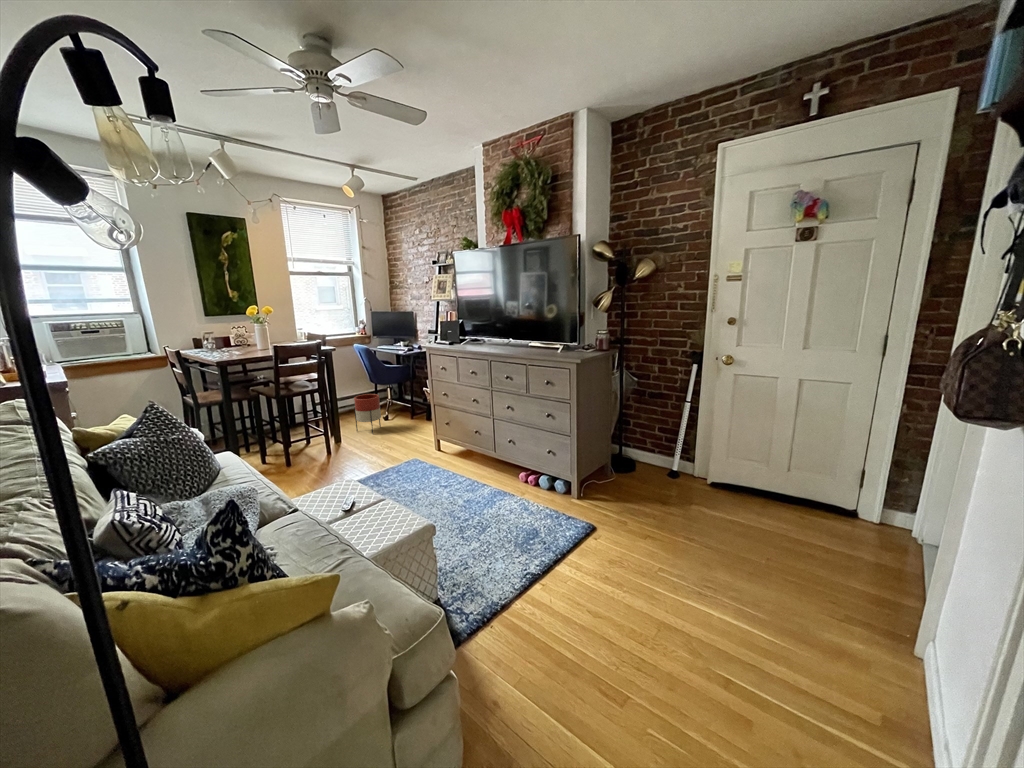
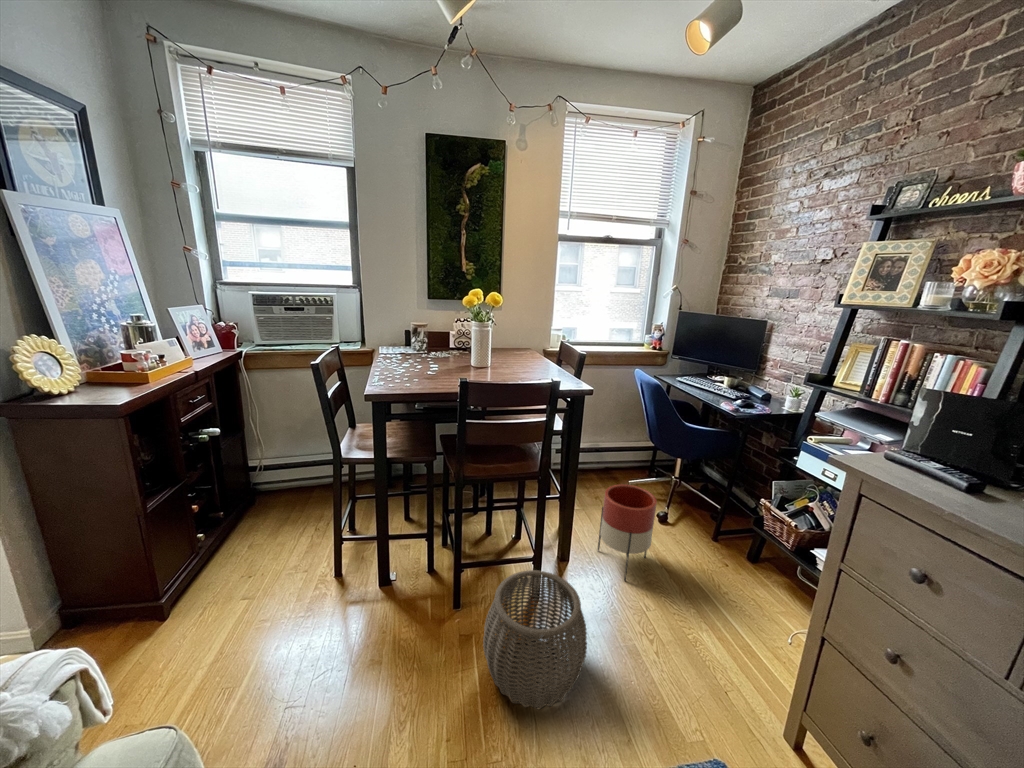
woven basket: none [317,421,363,467] -> present [483,570,587,709]

